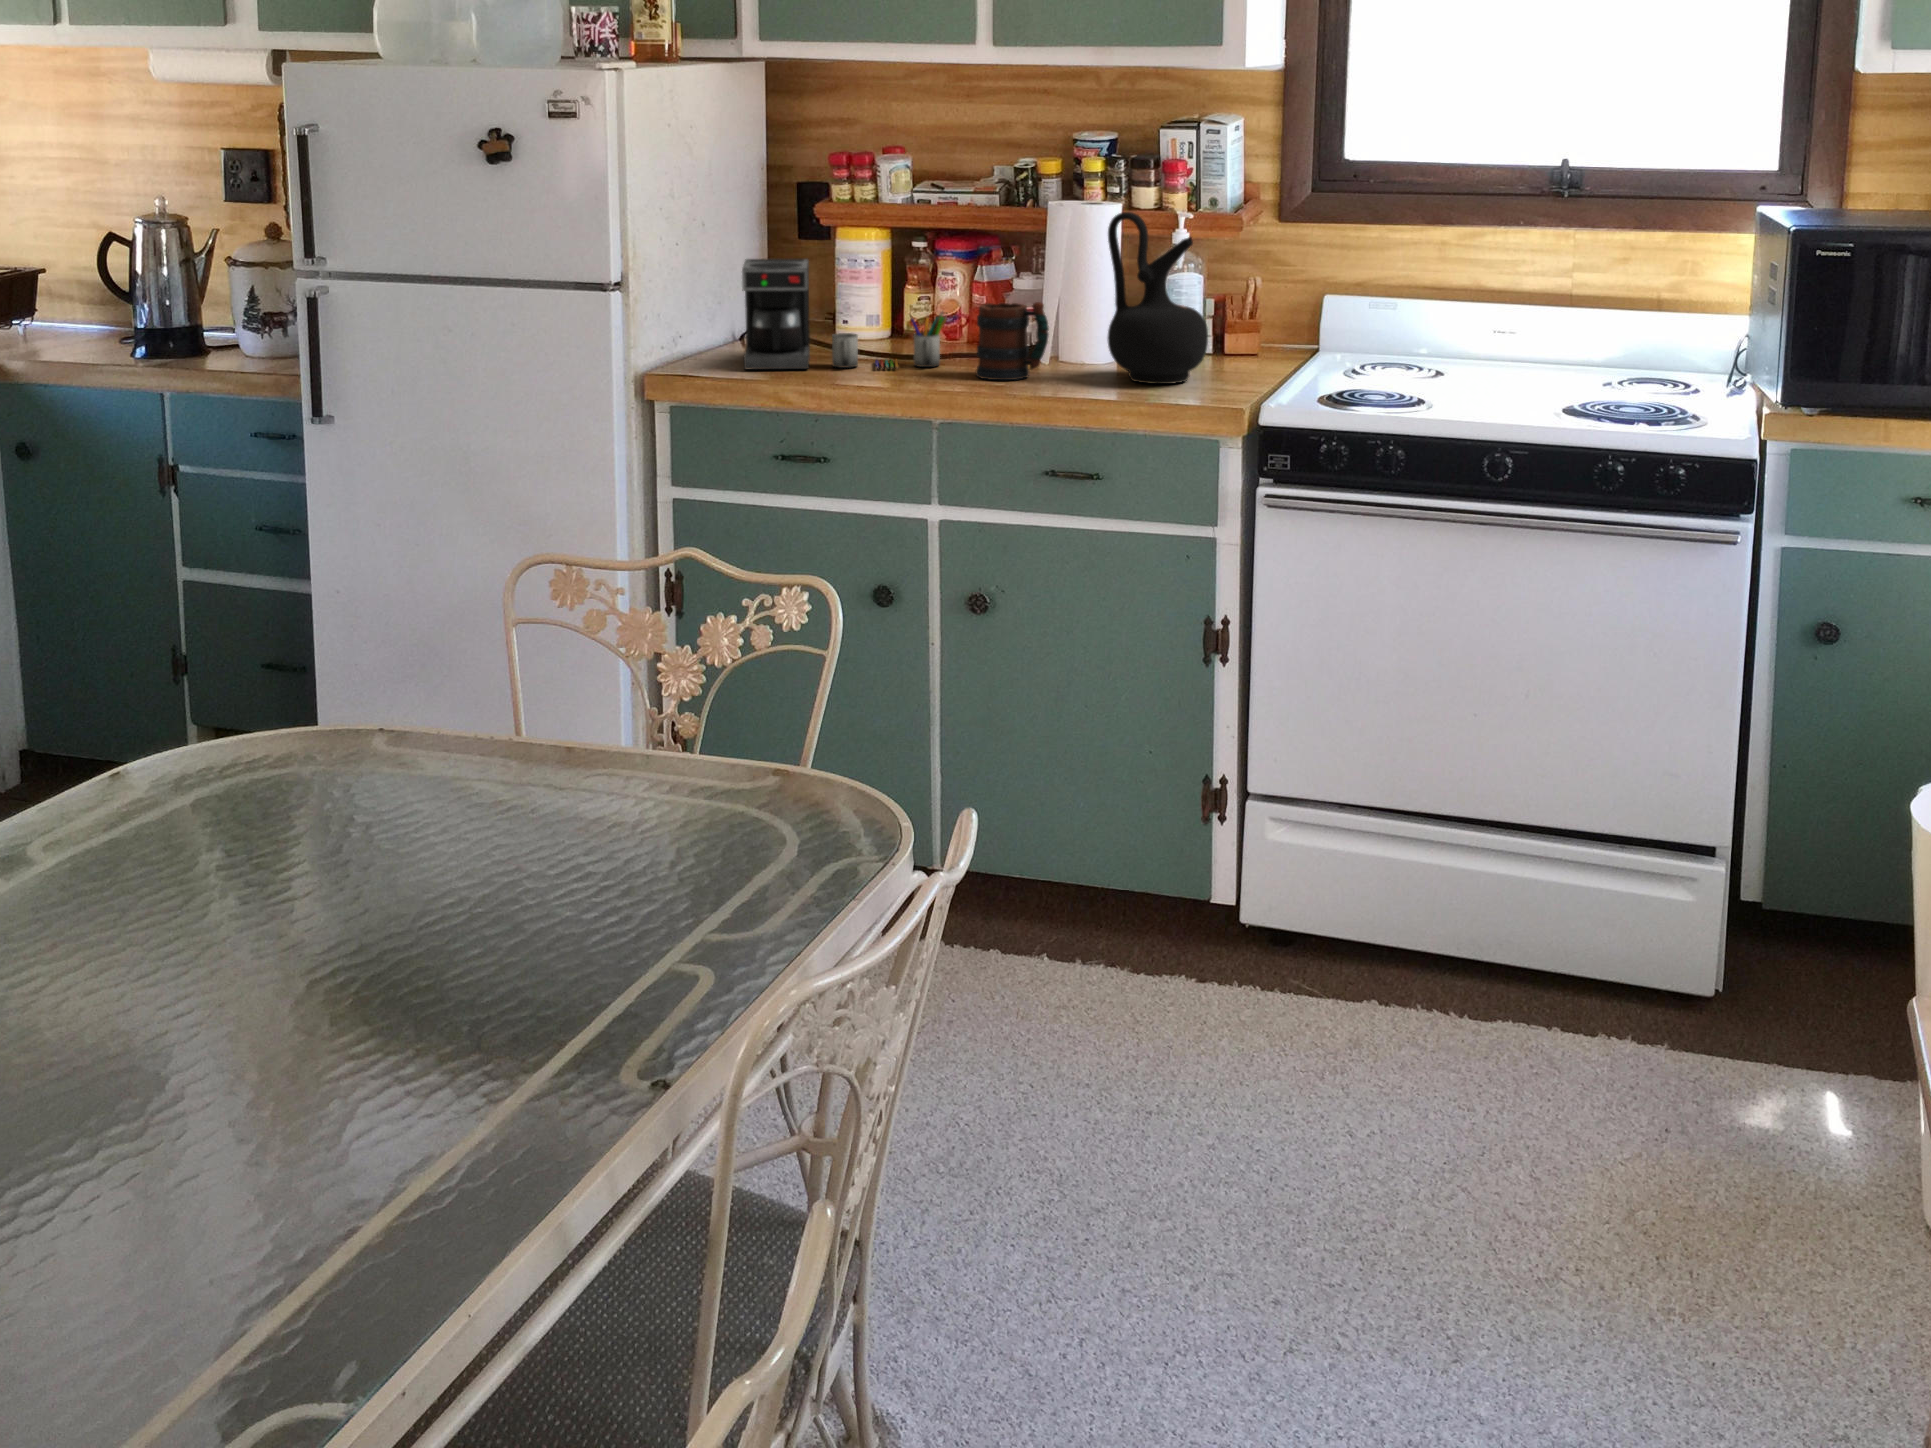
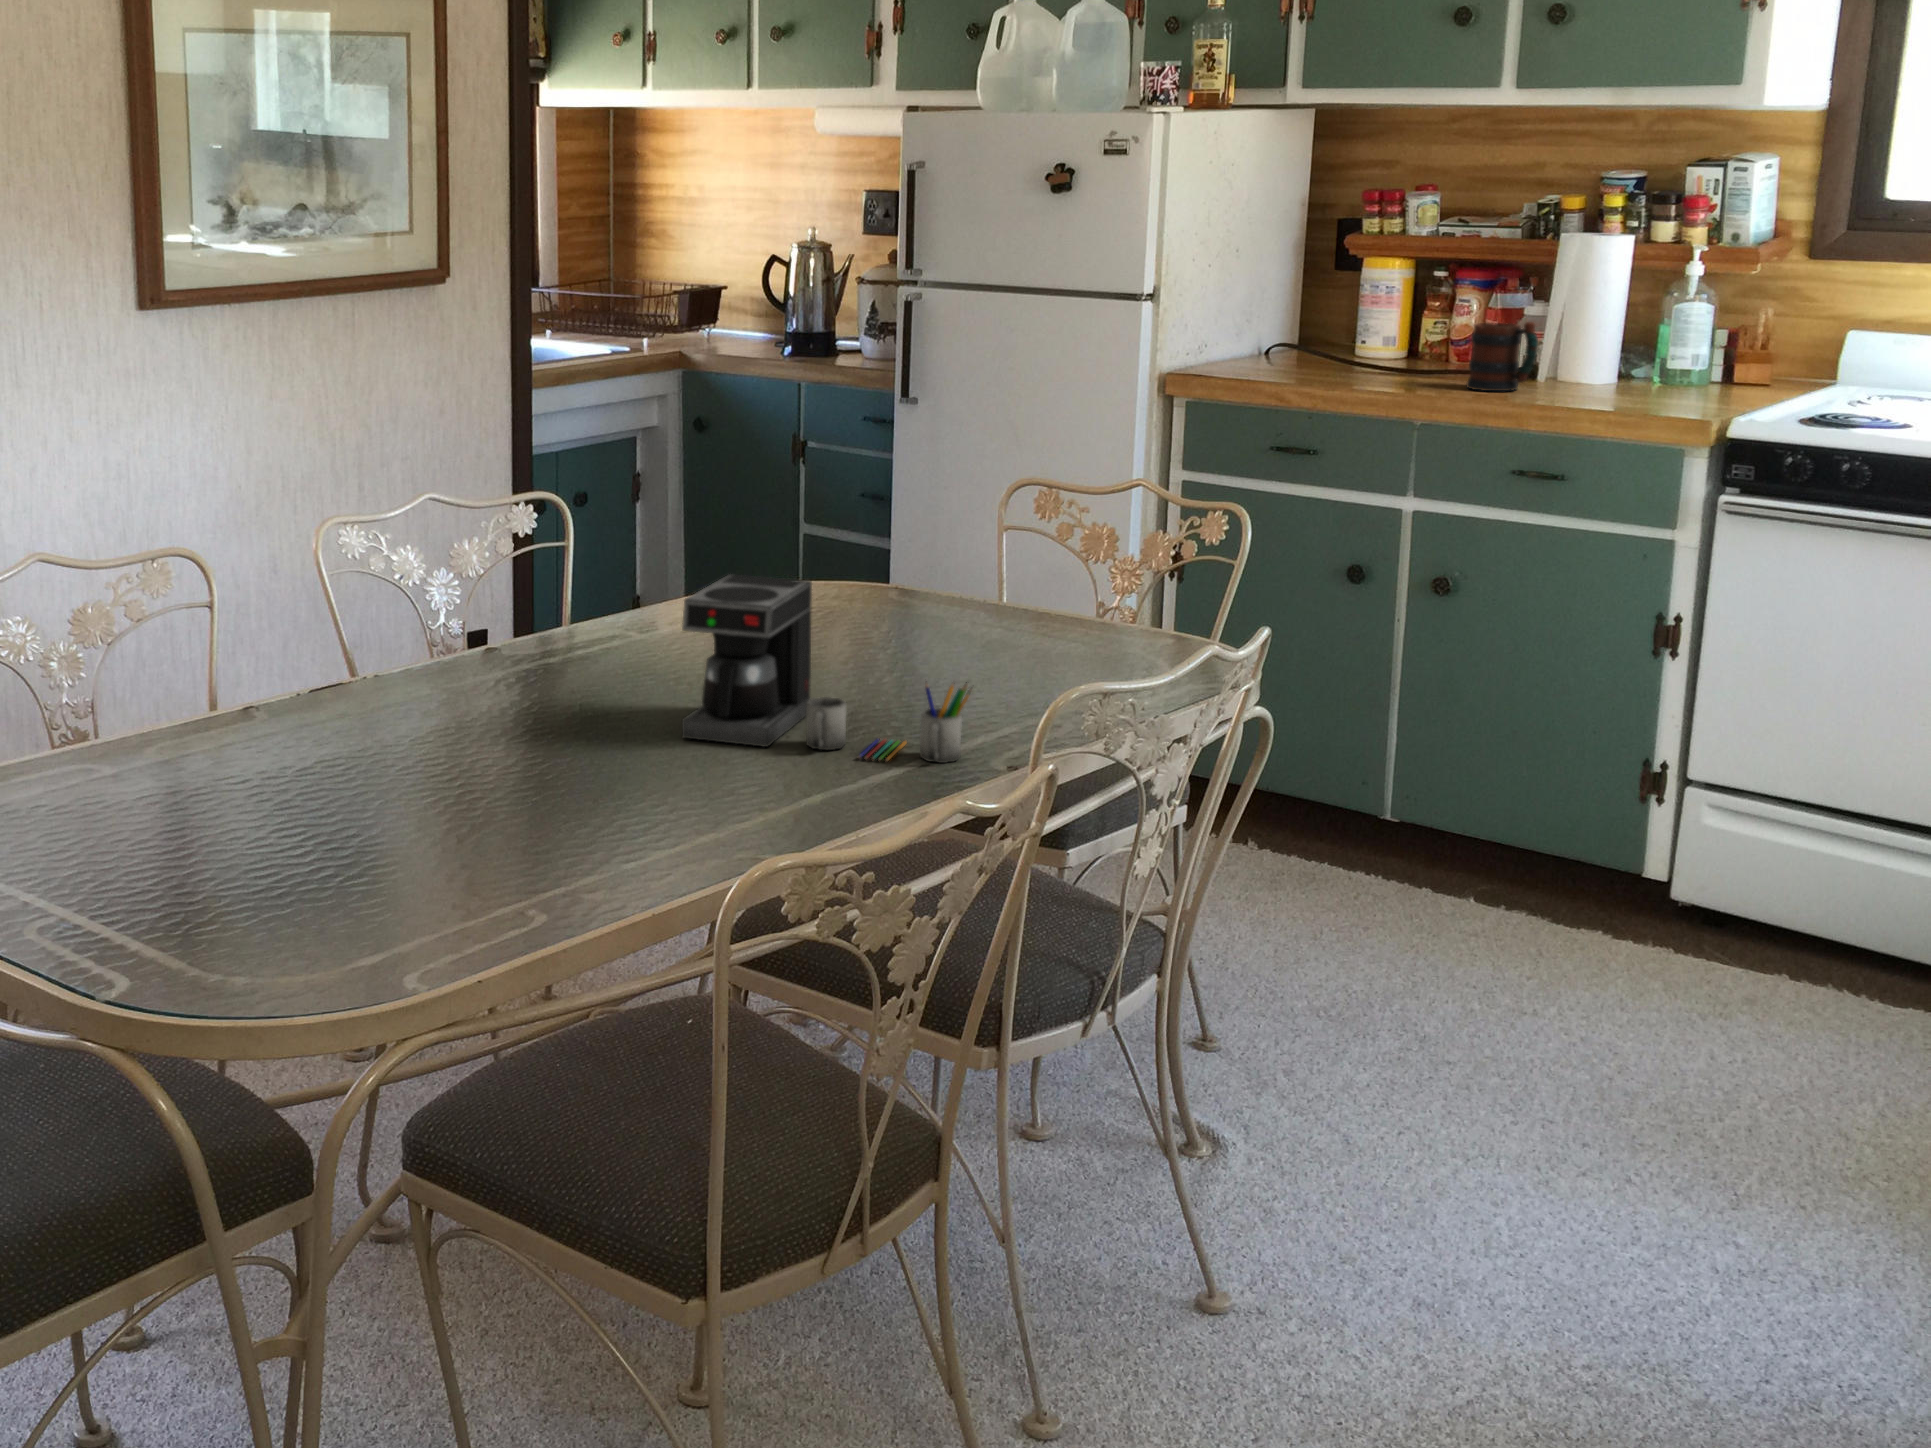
ceramic jug: present [1108,212,1208,384] -> none [1595,240,1697,400]
coffee maker: present [742,259,947,370] -> present [682,575,972,763]

